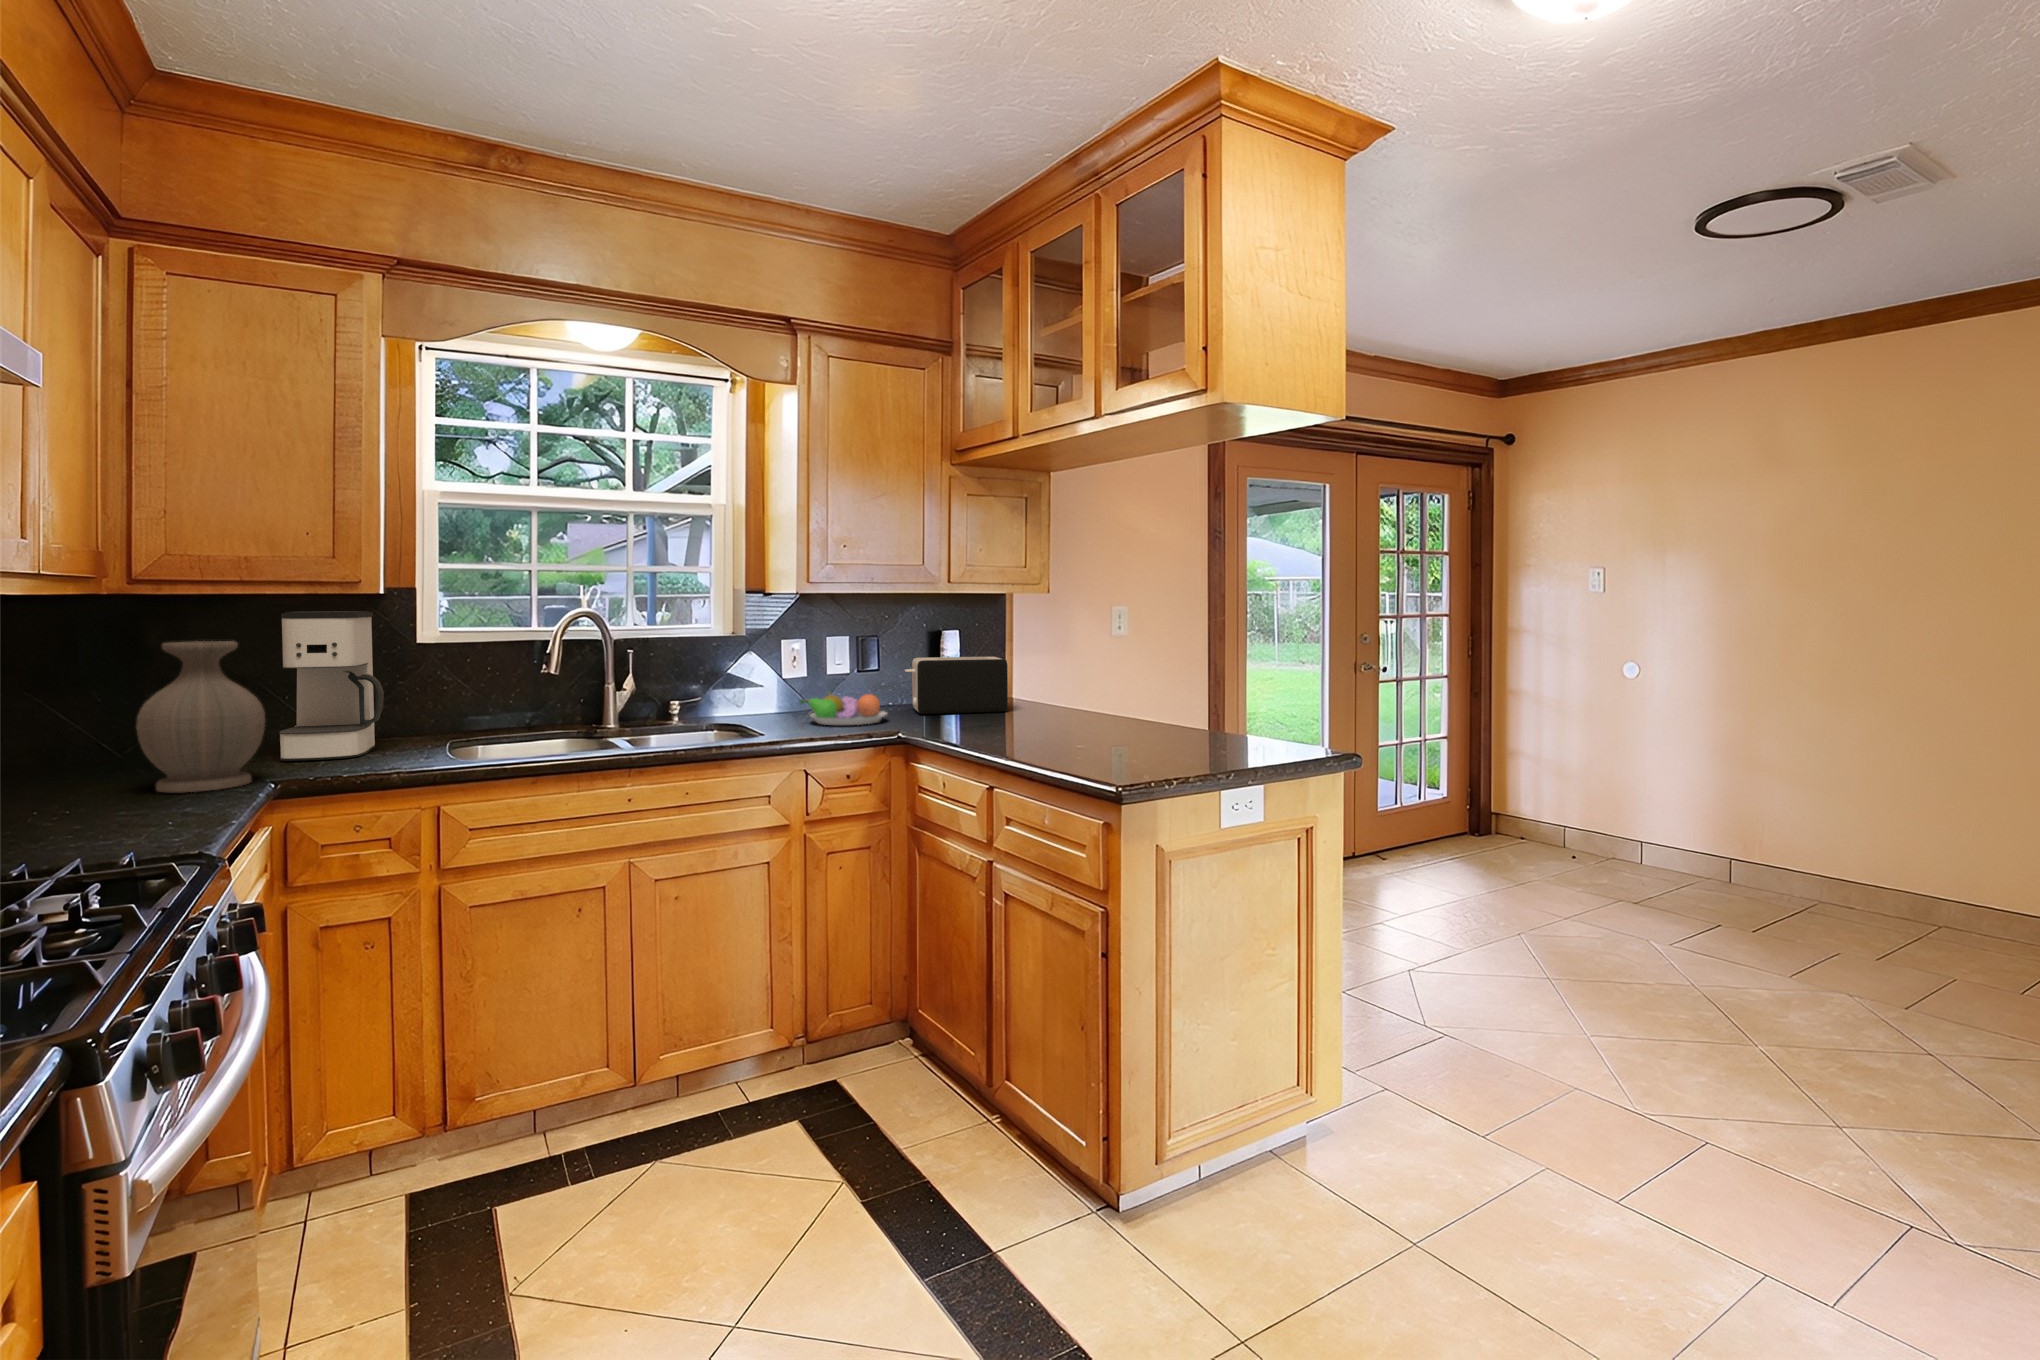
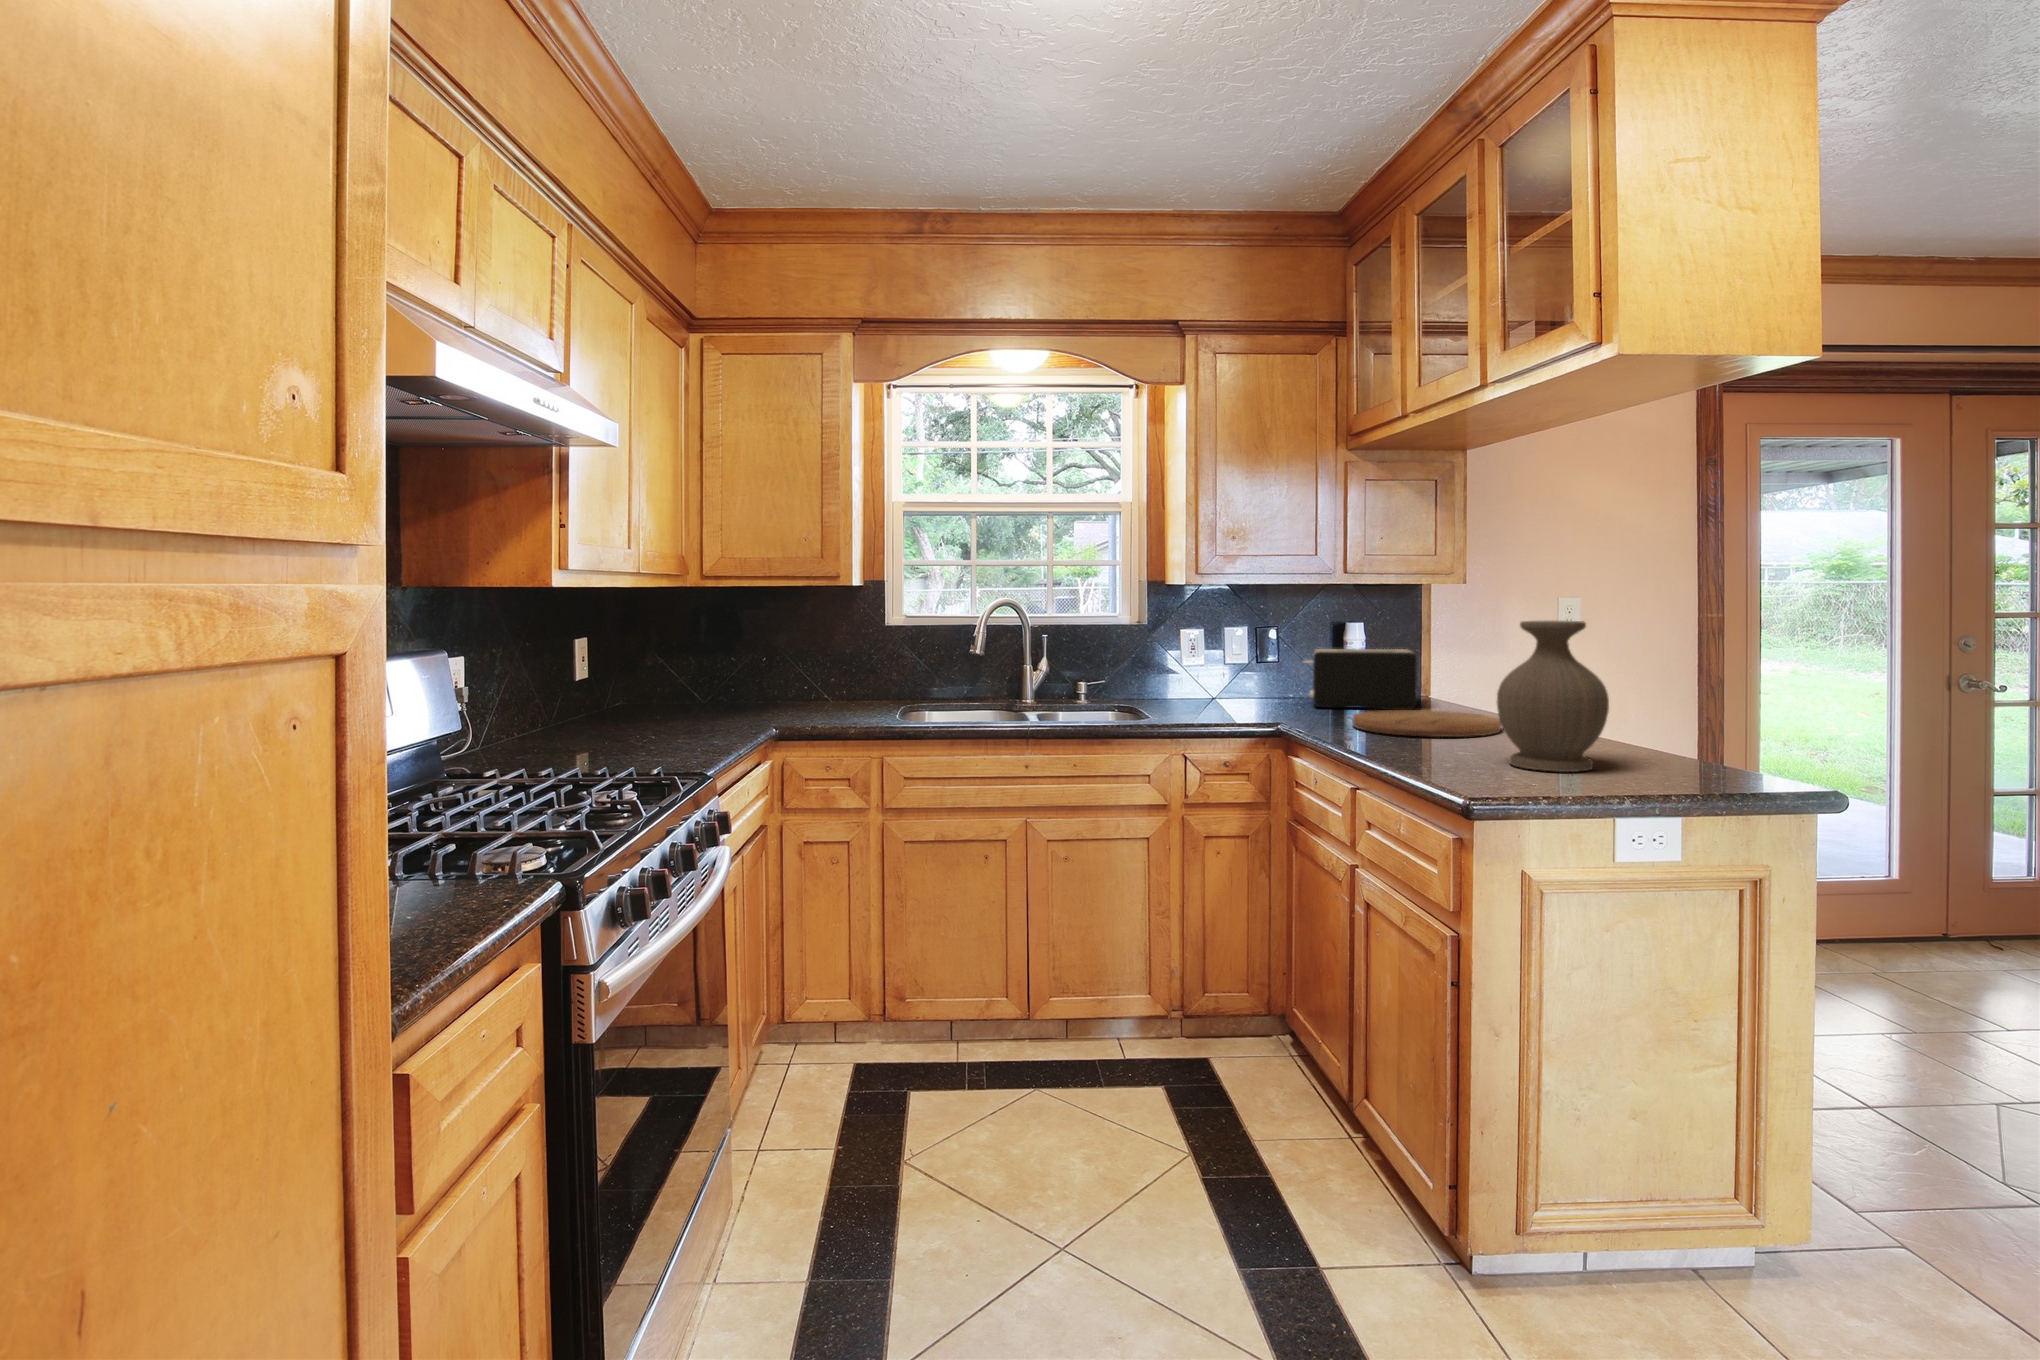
coffee maker: present [279,611,384,761] -> none [788,602,855,717]
vase: present [137,641,265,792] -> present [1497,621,1609,772]
fruit bowl: present [800,692,887,725] -> none [1189,679,1277,714]
cutting board: none [968,712,1092,736] -> present [1353,710,1501,737]

